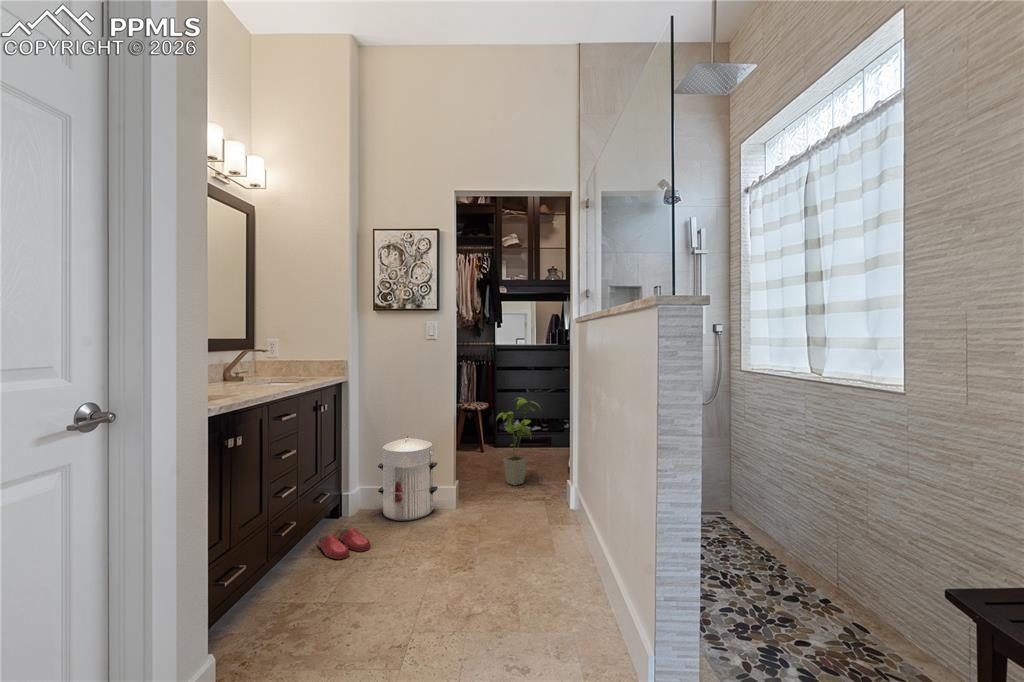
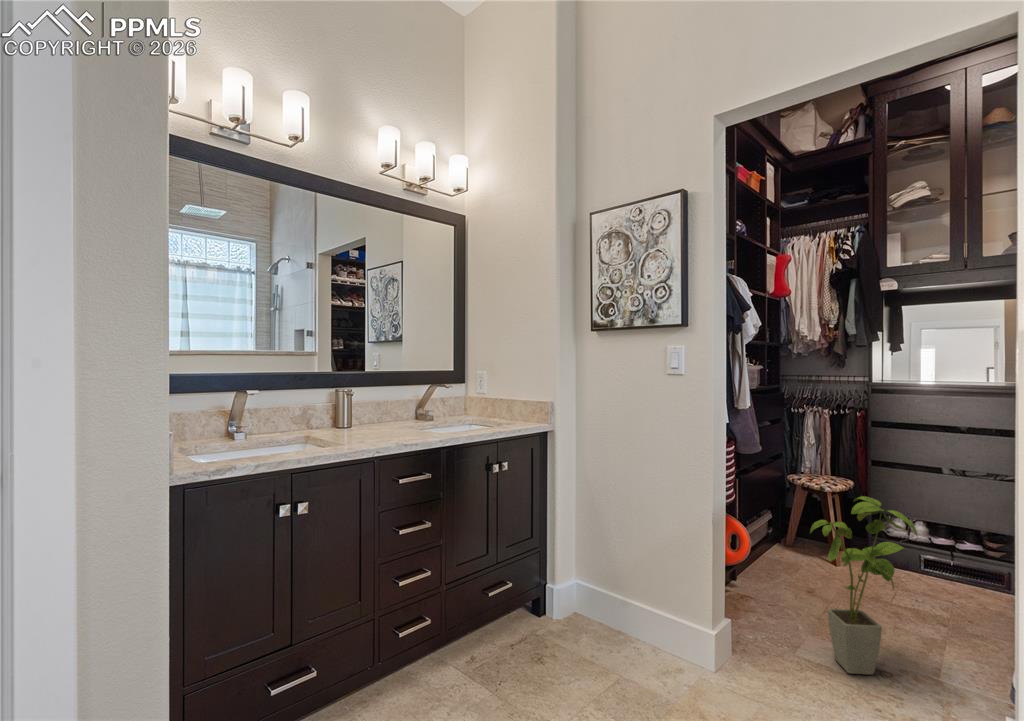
waste bin: present [378,436,438,521] -> none [576,530,665,675]
slippers: present [318,528,370,559] -> none [457,651,519,705]

